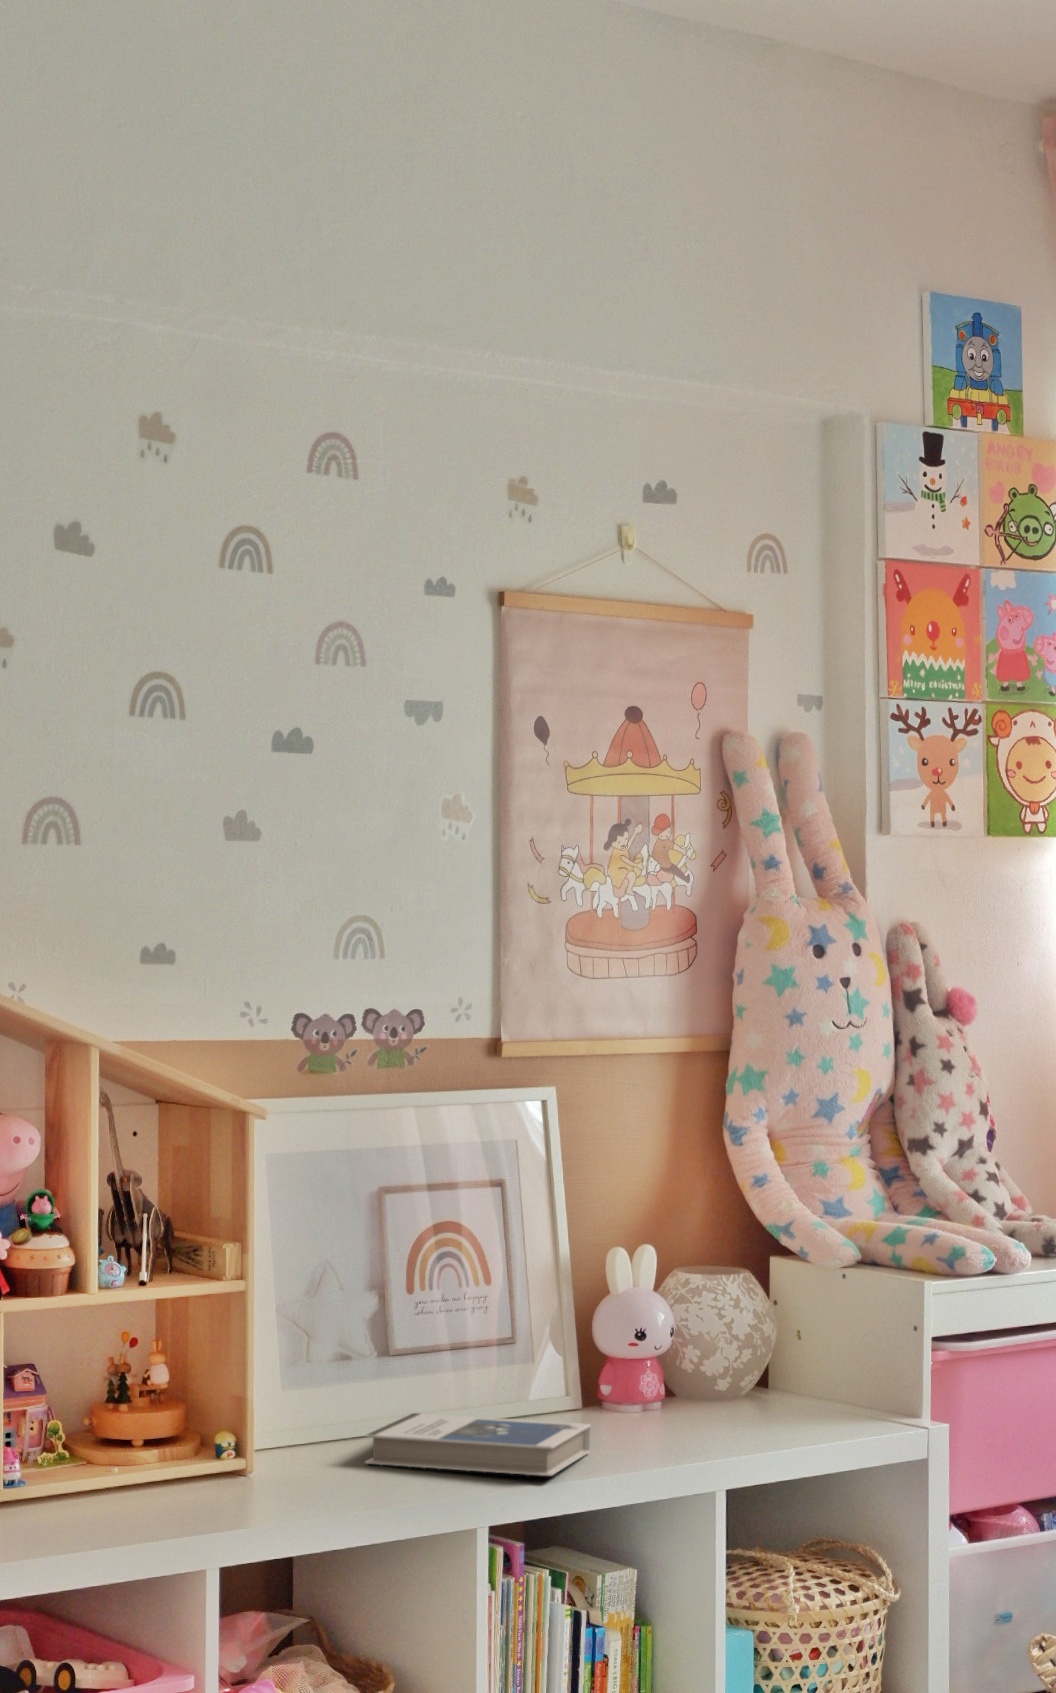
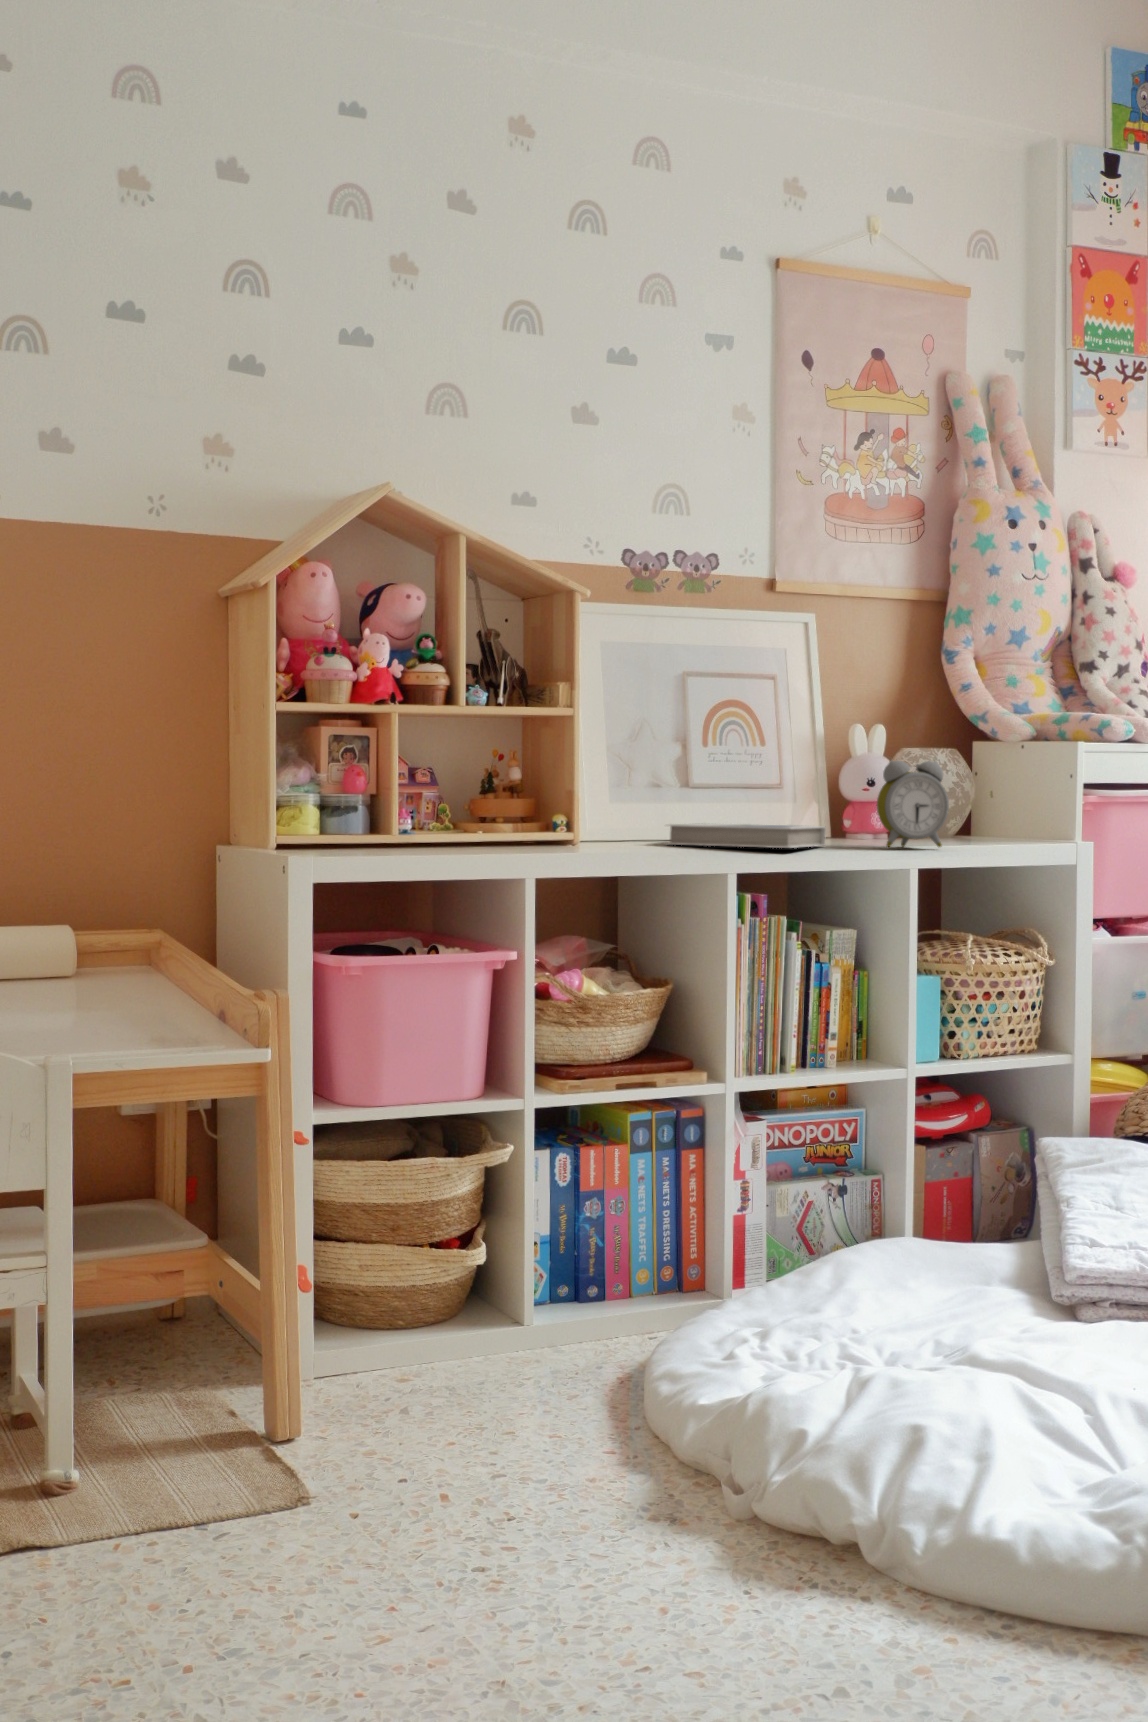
alarm clock: none [661,1325,761,1454] -> present [877,761,949,847]

